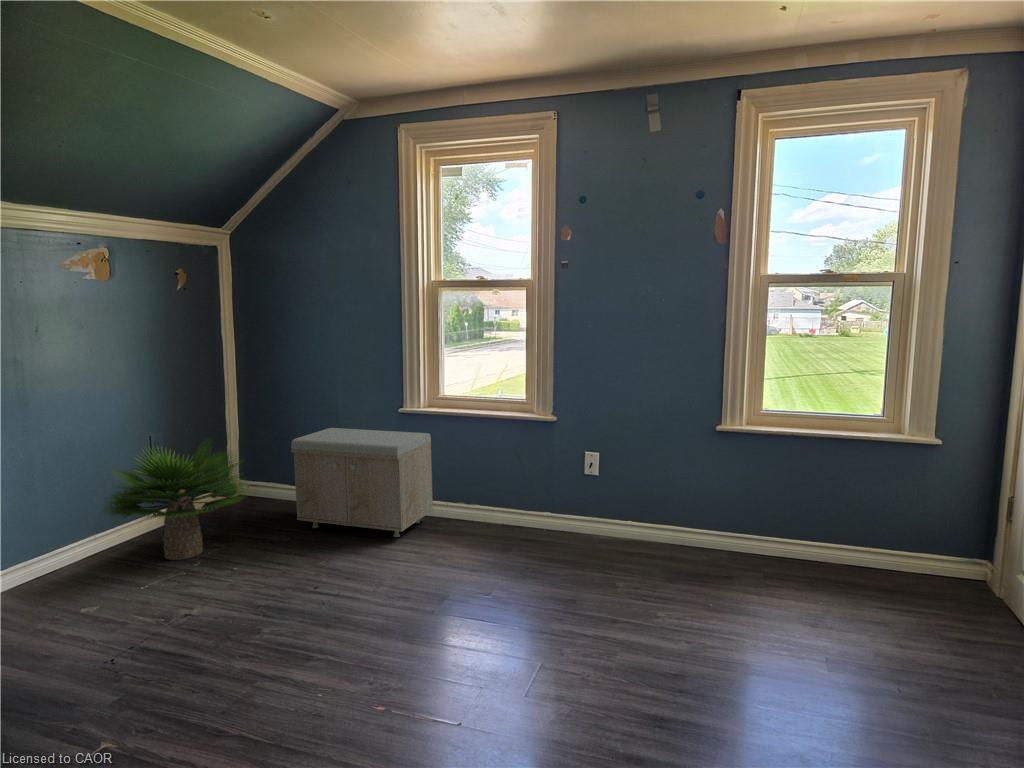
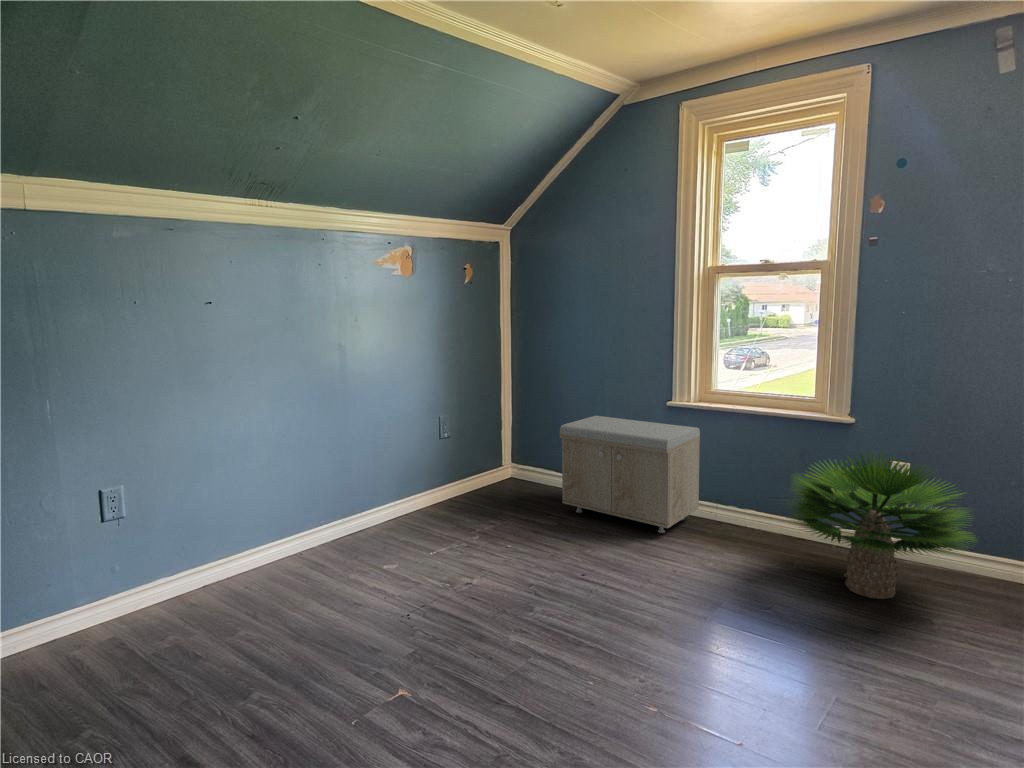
potted plant: present [107,443,245,560] -> present [793,451,974,599]

